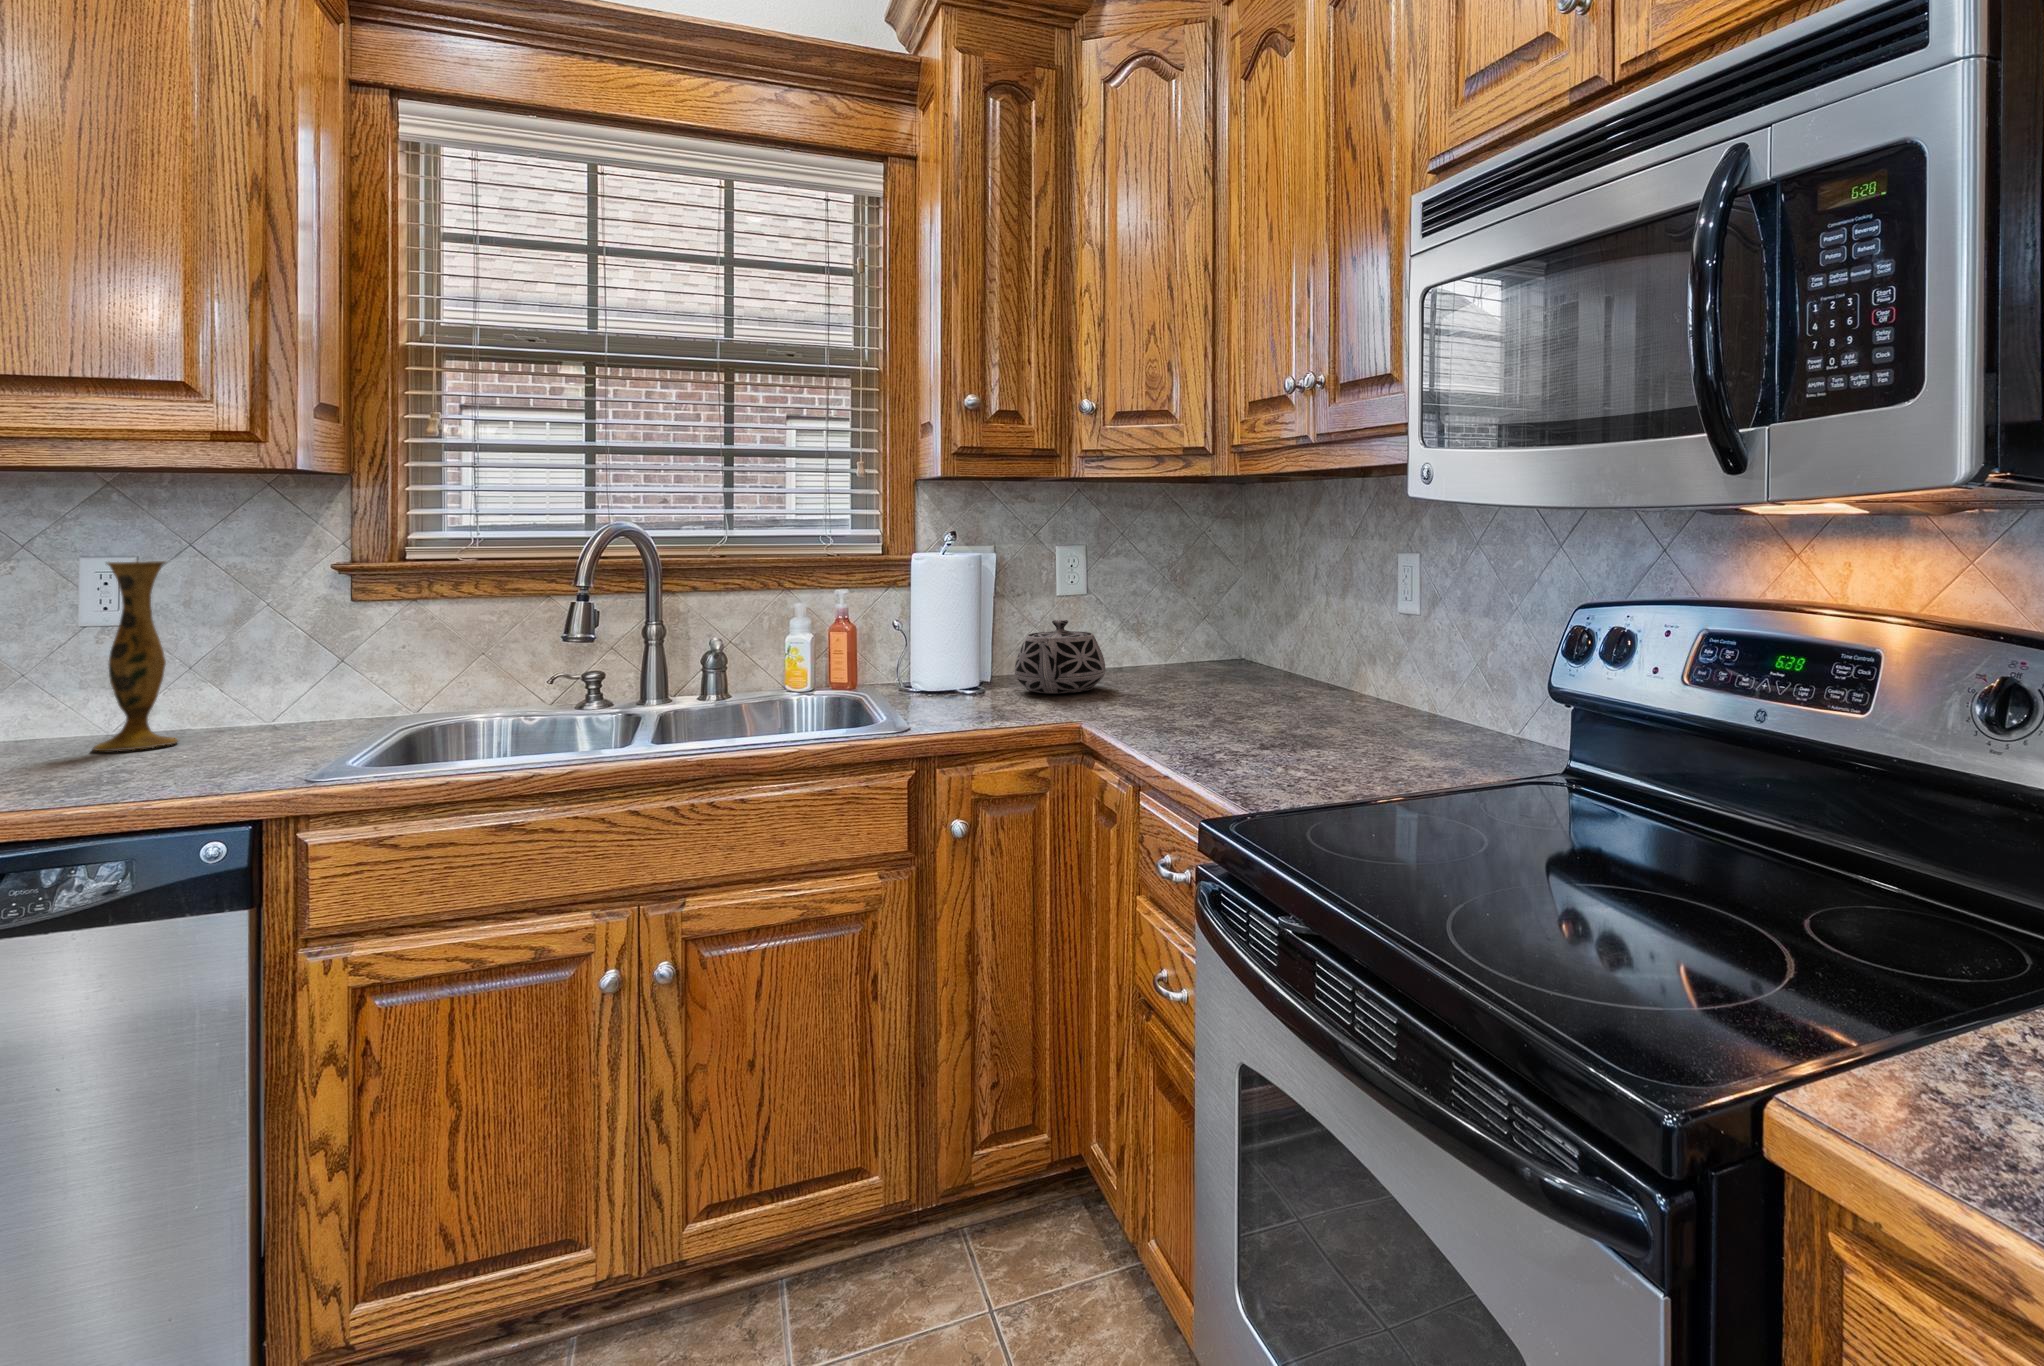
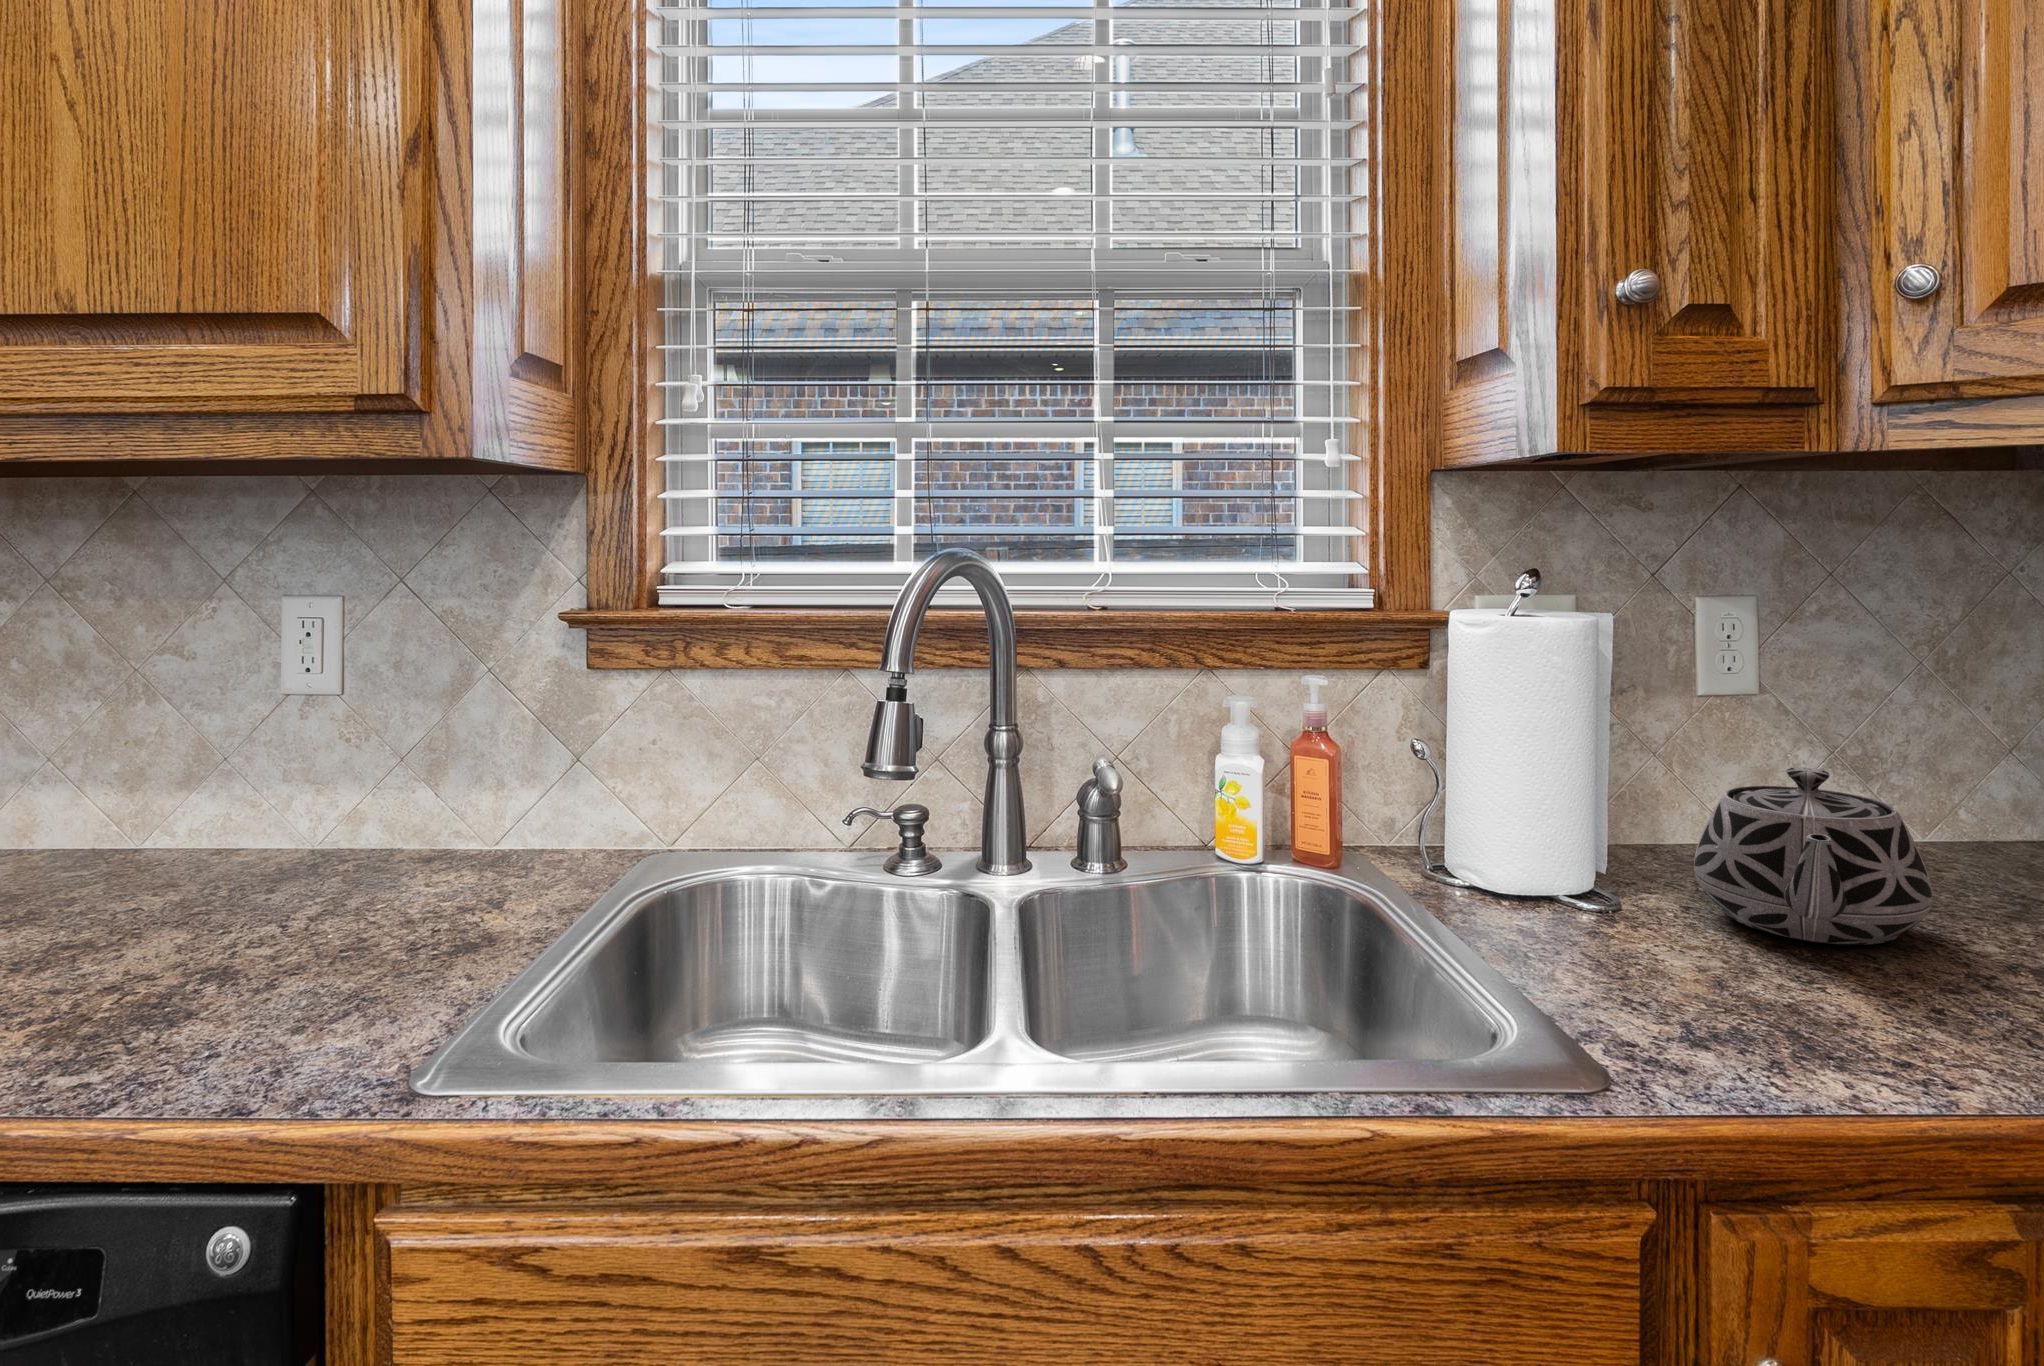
vase: present [93,561,178,751] -> none [239,610,352,912]

